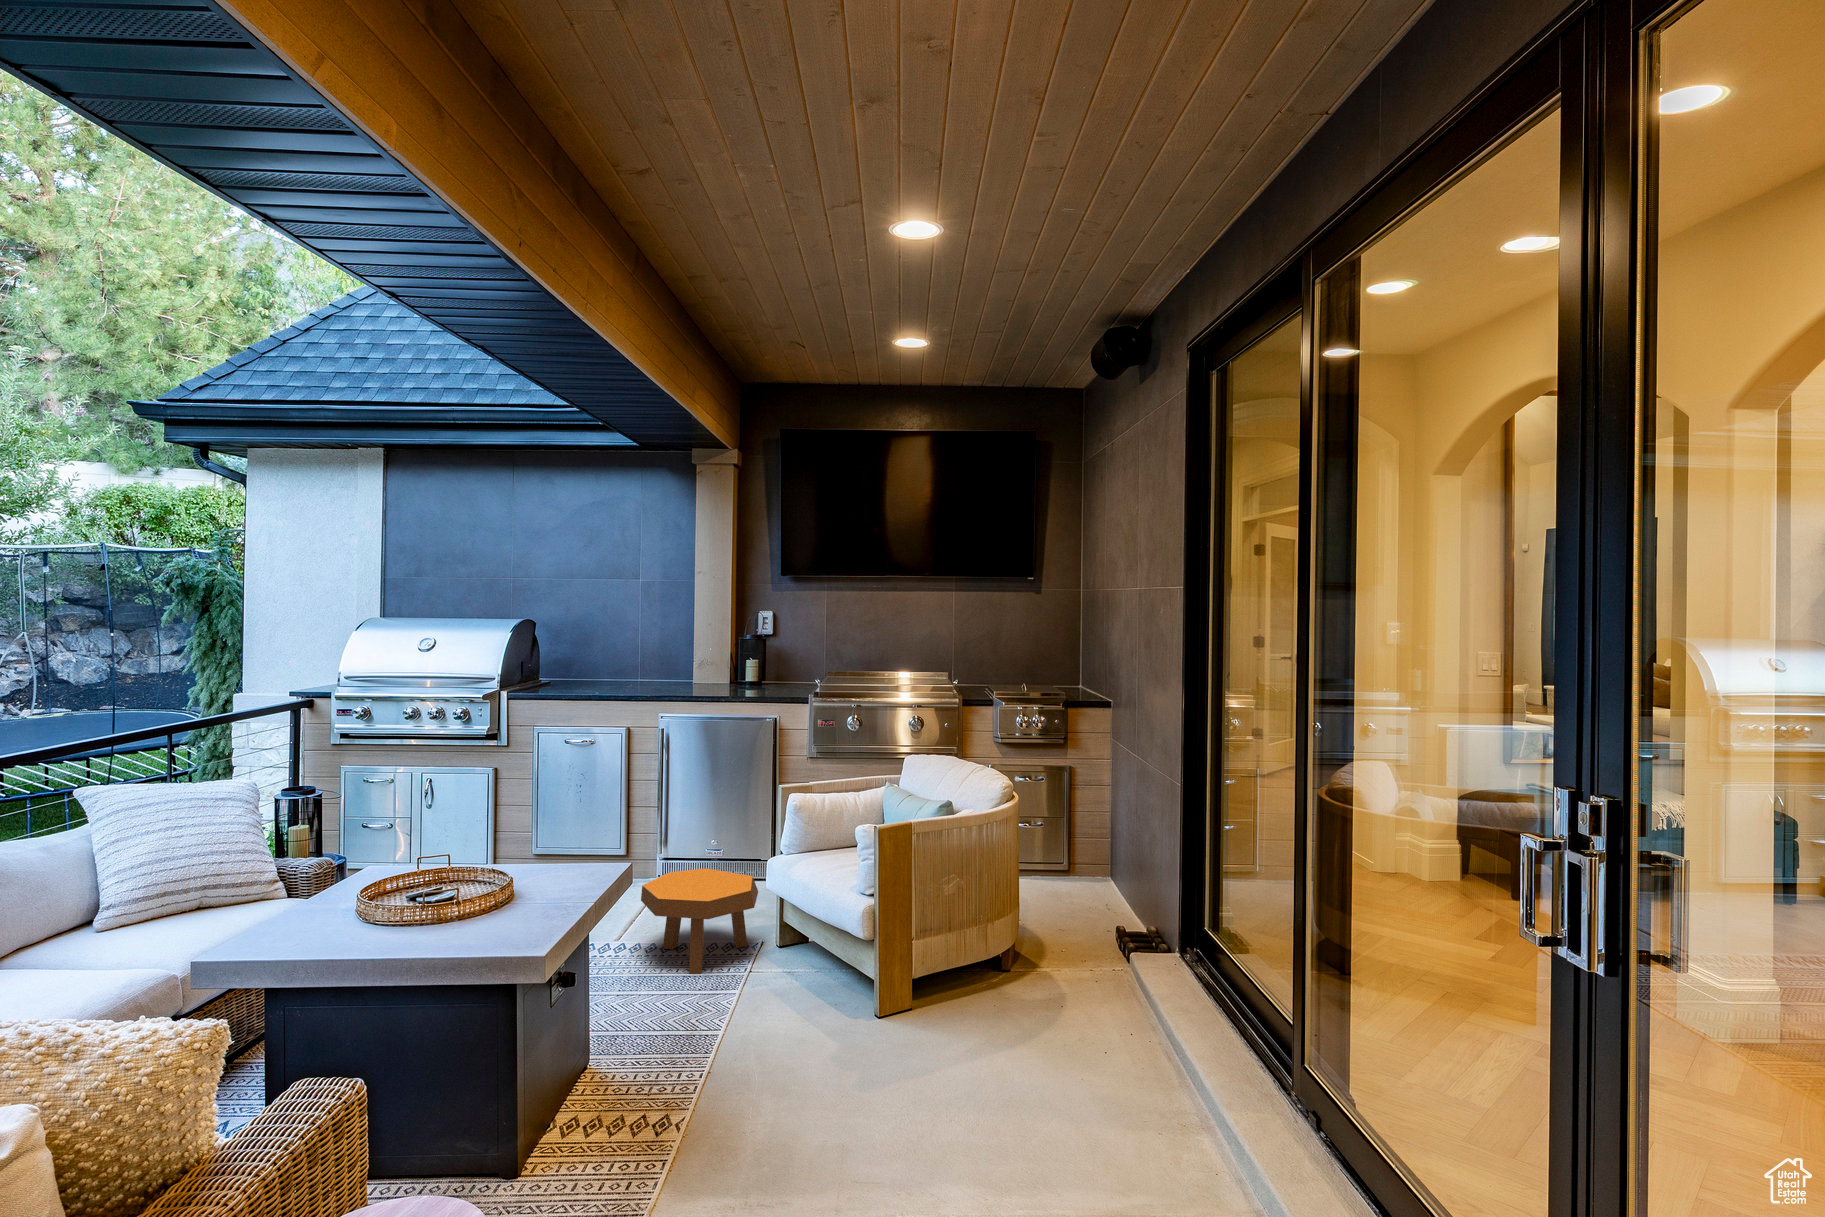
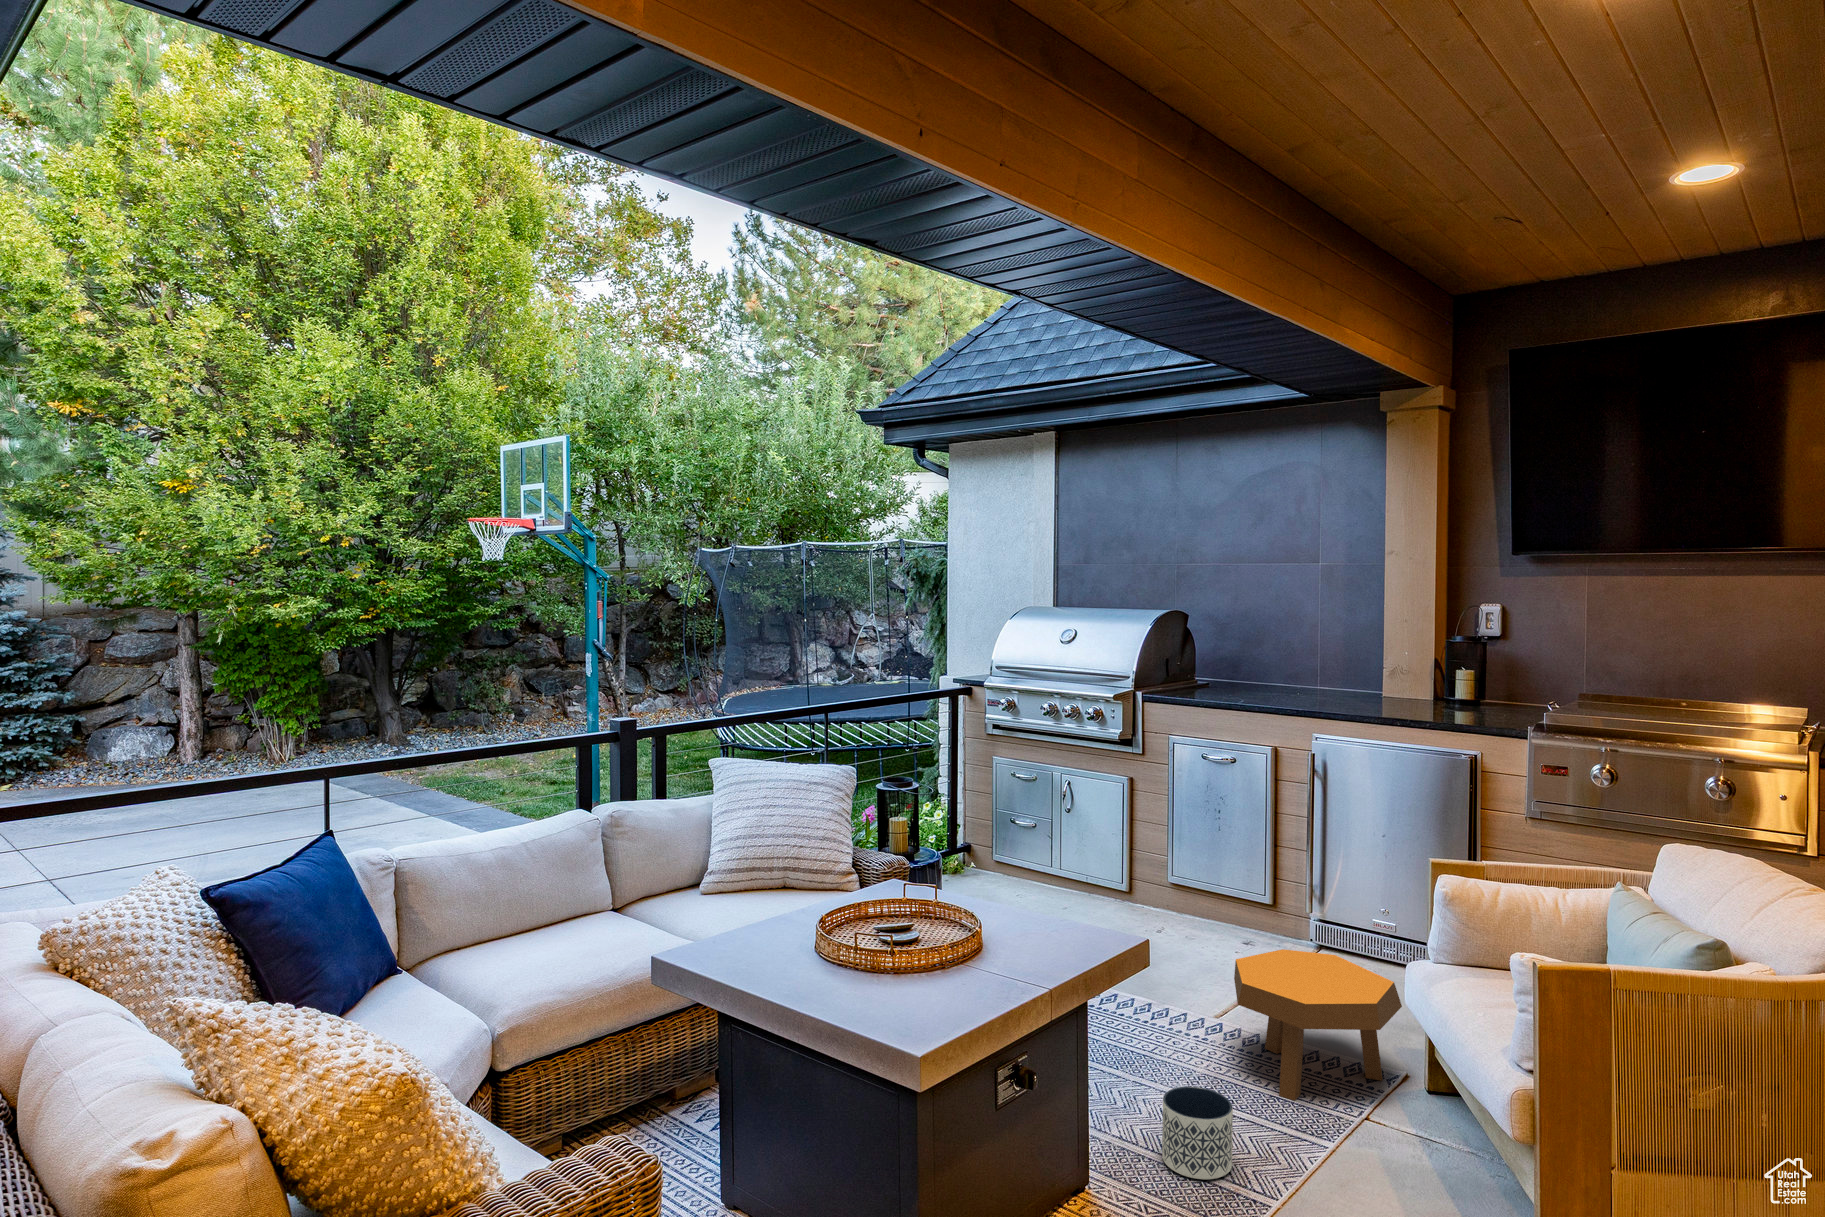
planter: none [634,974,687,1040] -> present [1162,1087,1233,1180]

